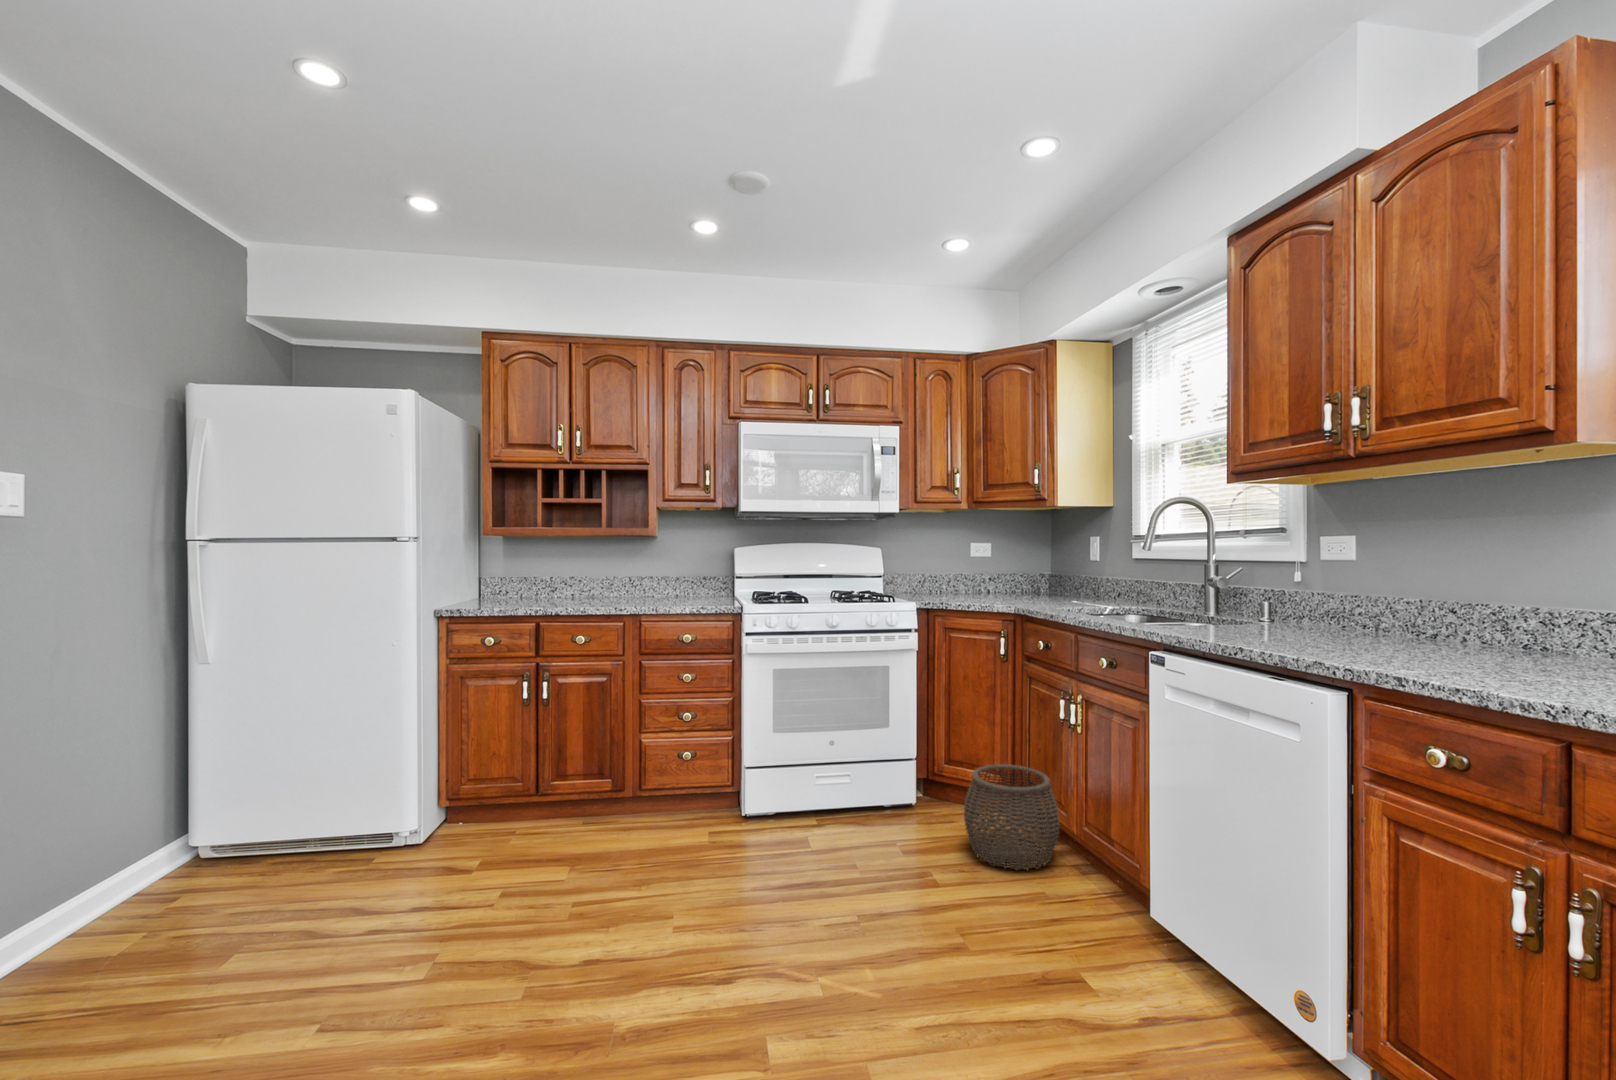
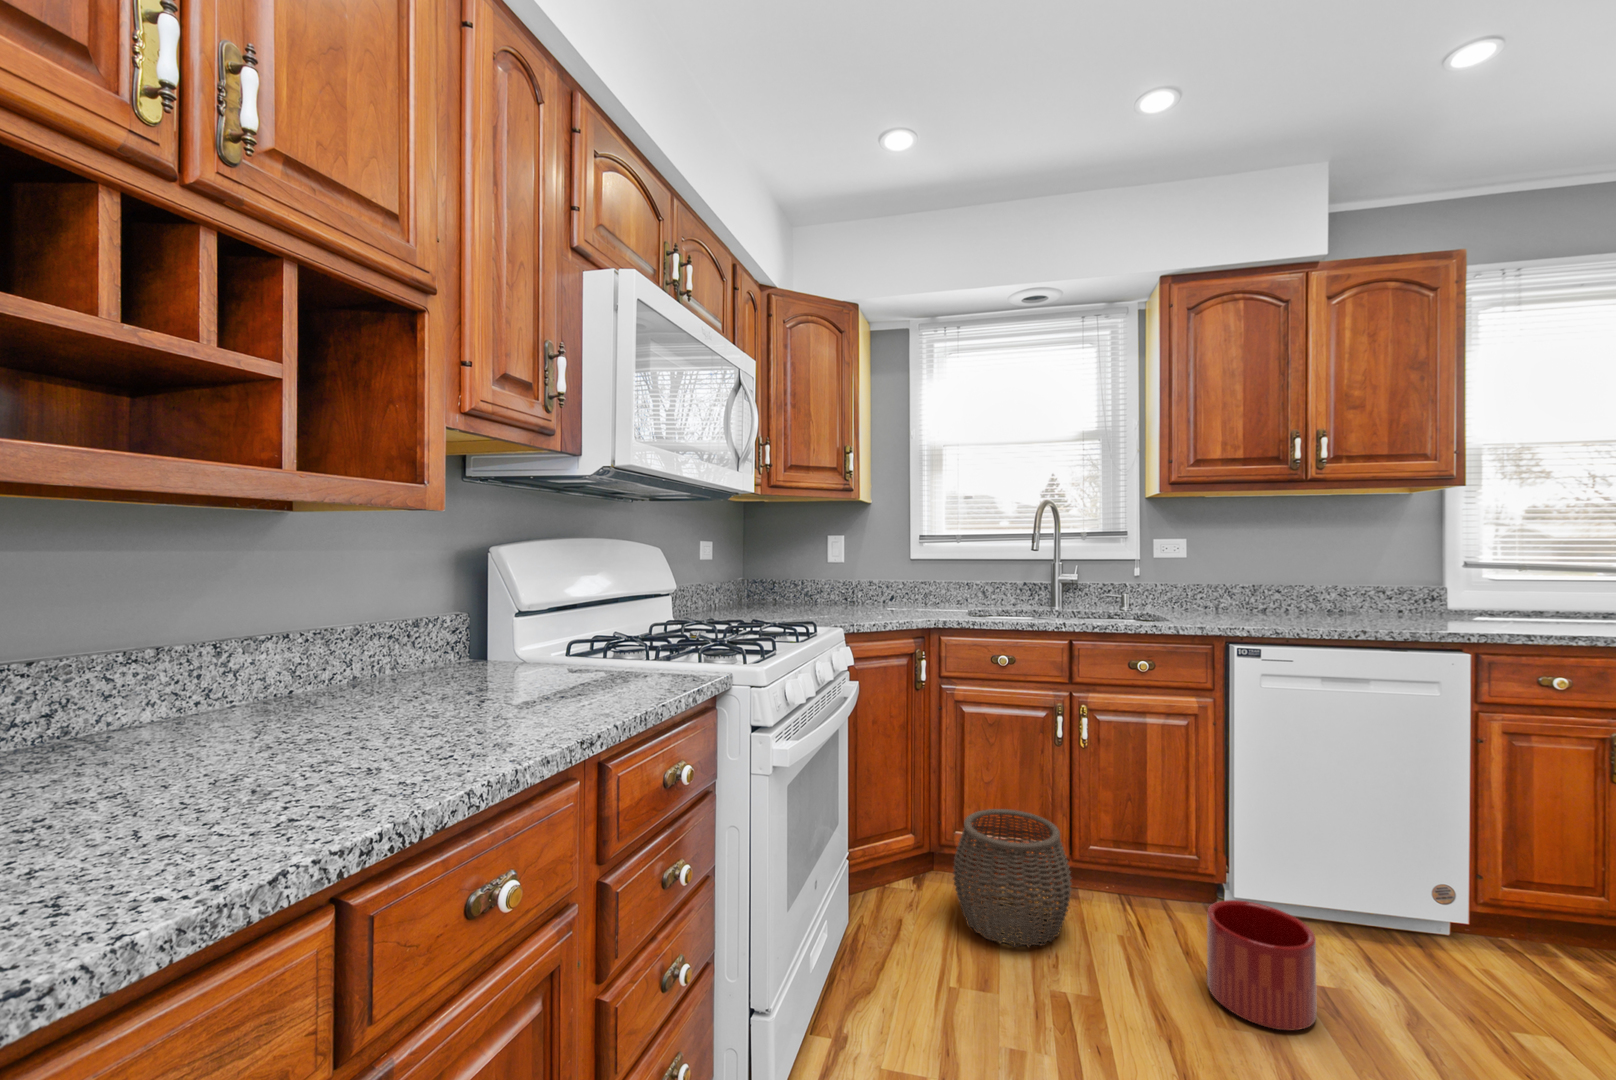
planter: none [995,863,1079,972] -> present [1207,900,1316,1031]

